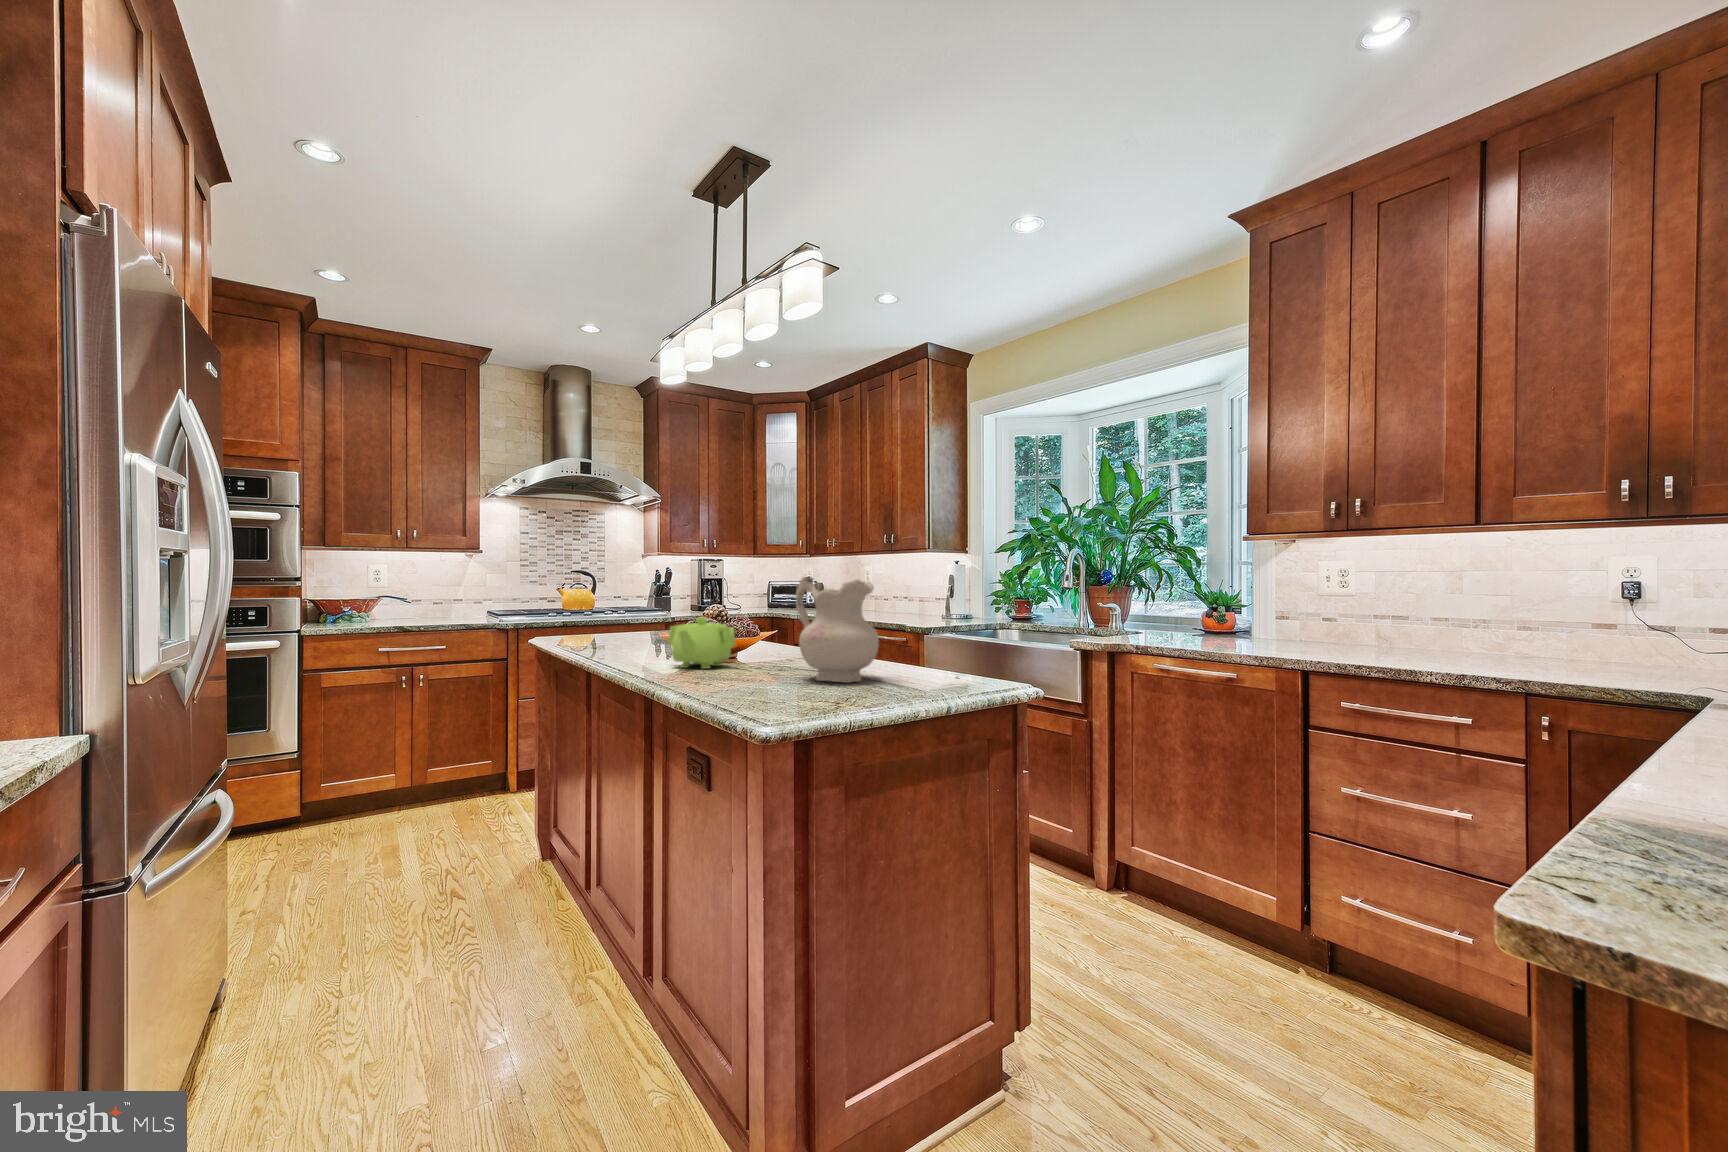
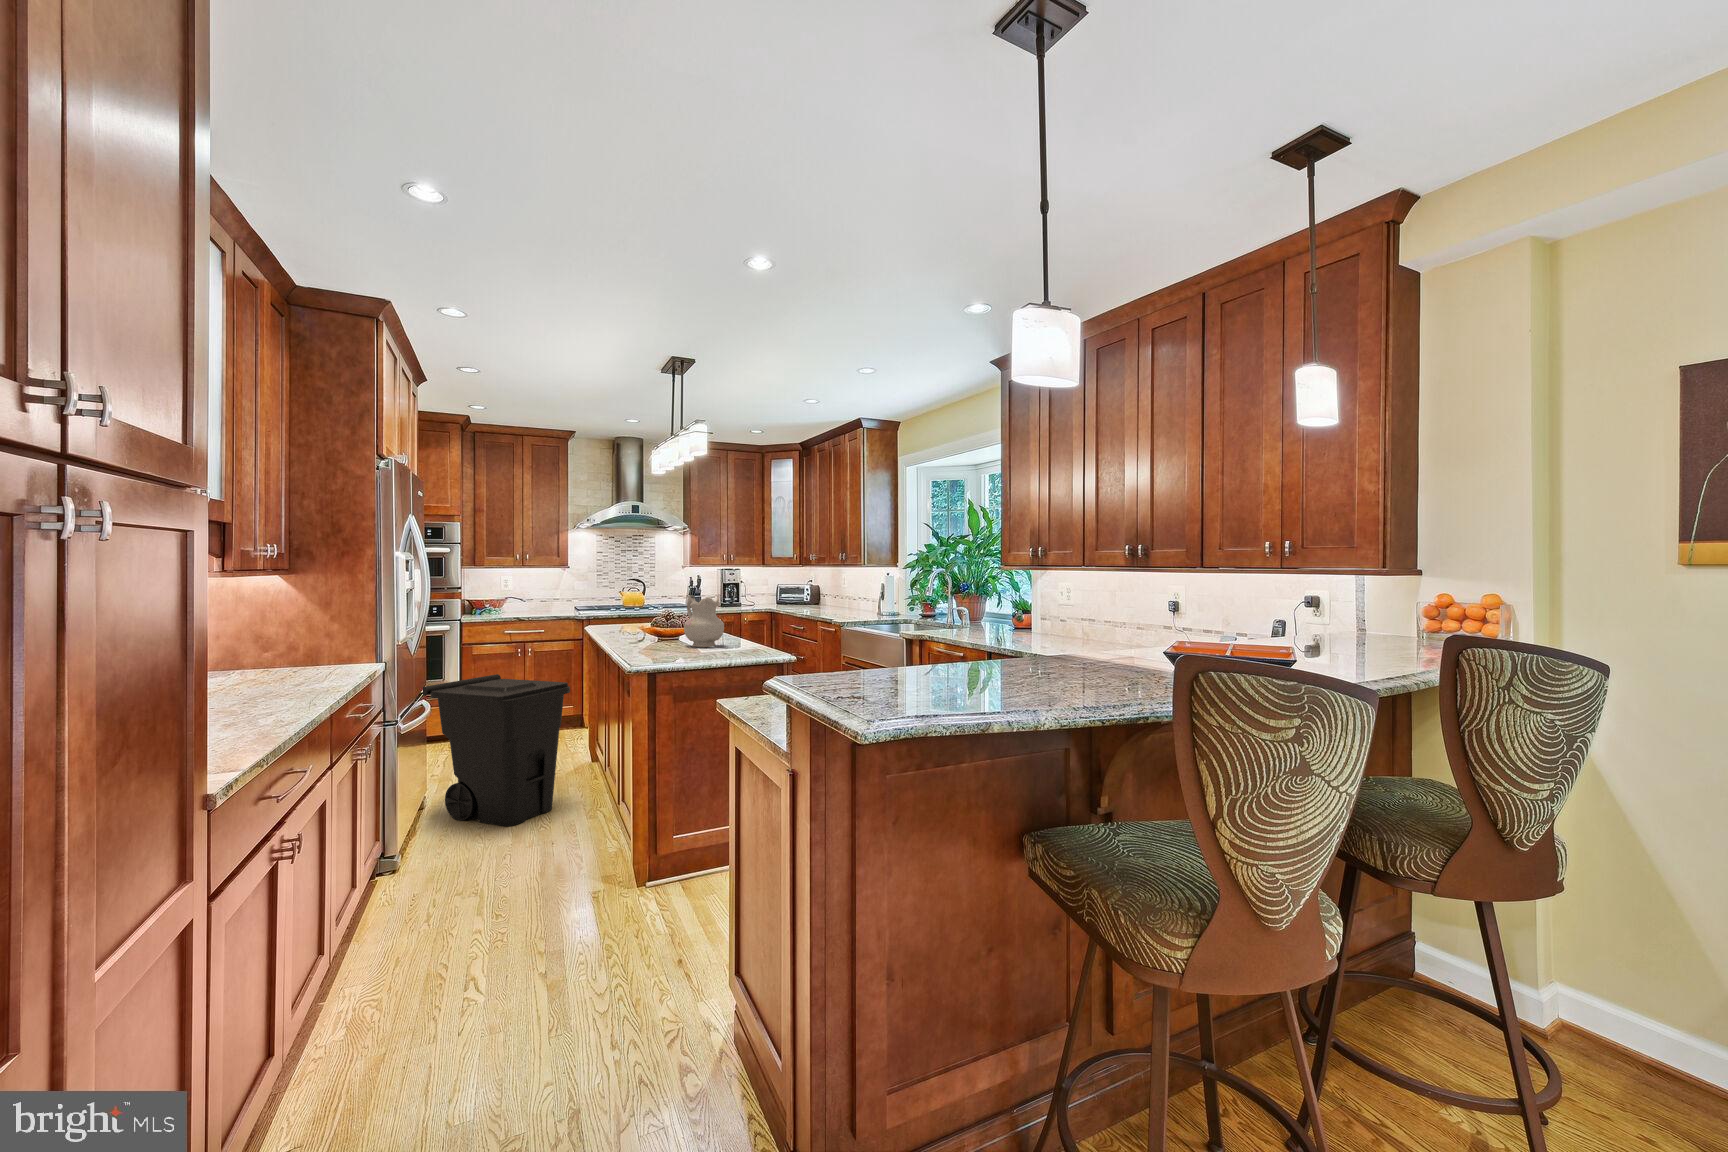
teapot: present [668,617,735,669] -> none [635,615,667,641]
trash can: none [191,736,532,1084] -> present [422,674,570,826]

